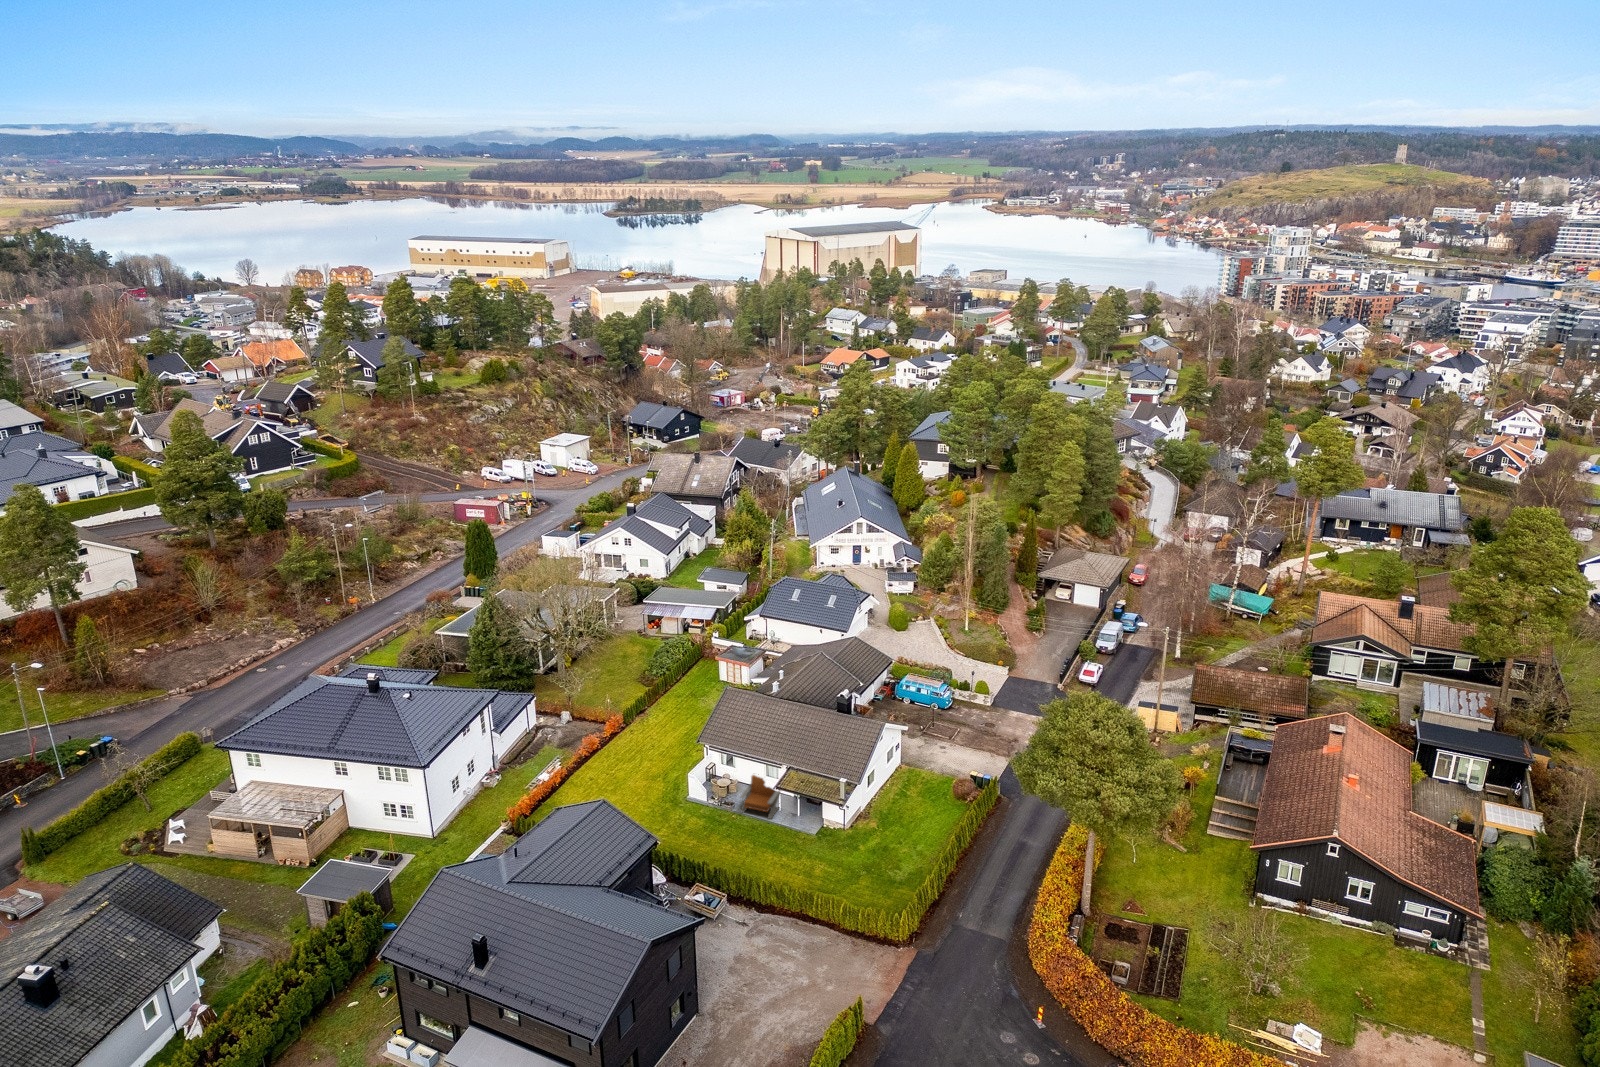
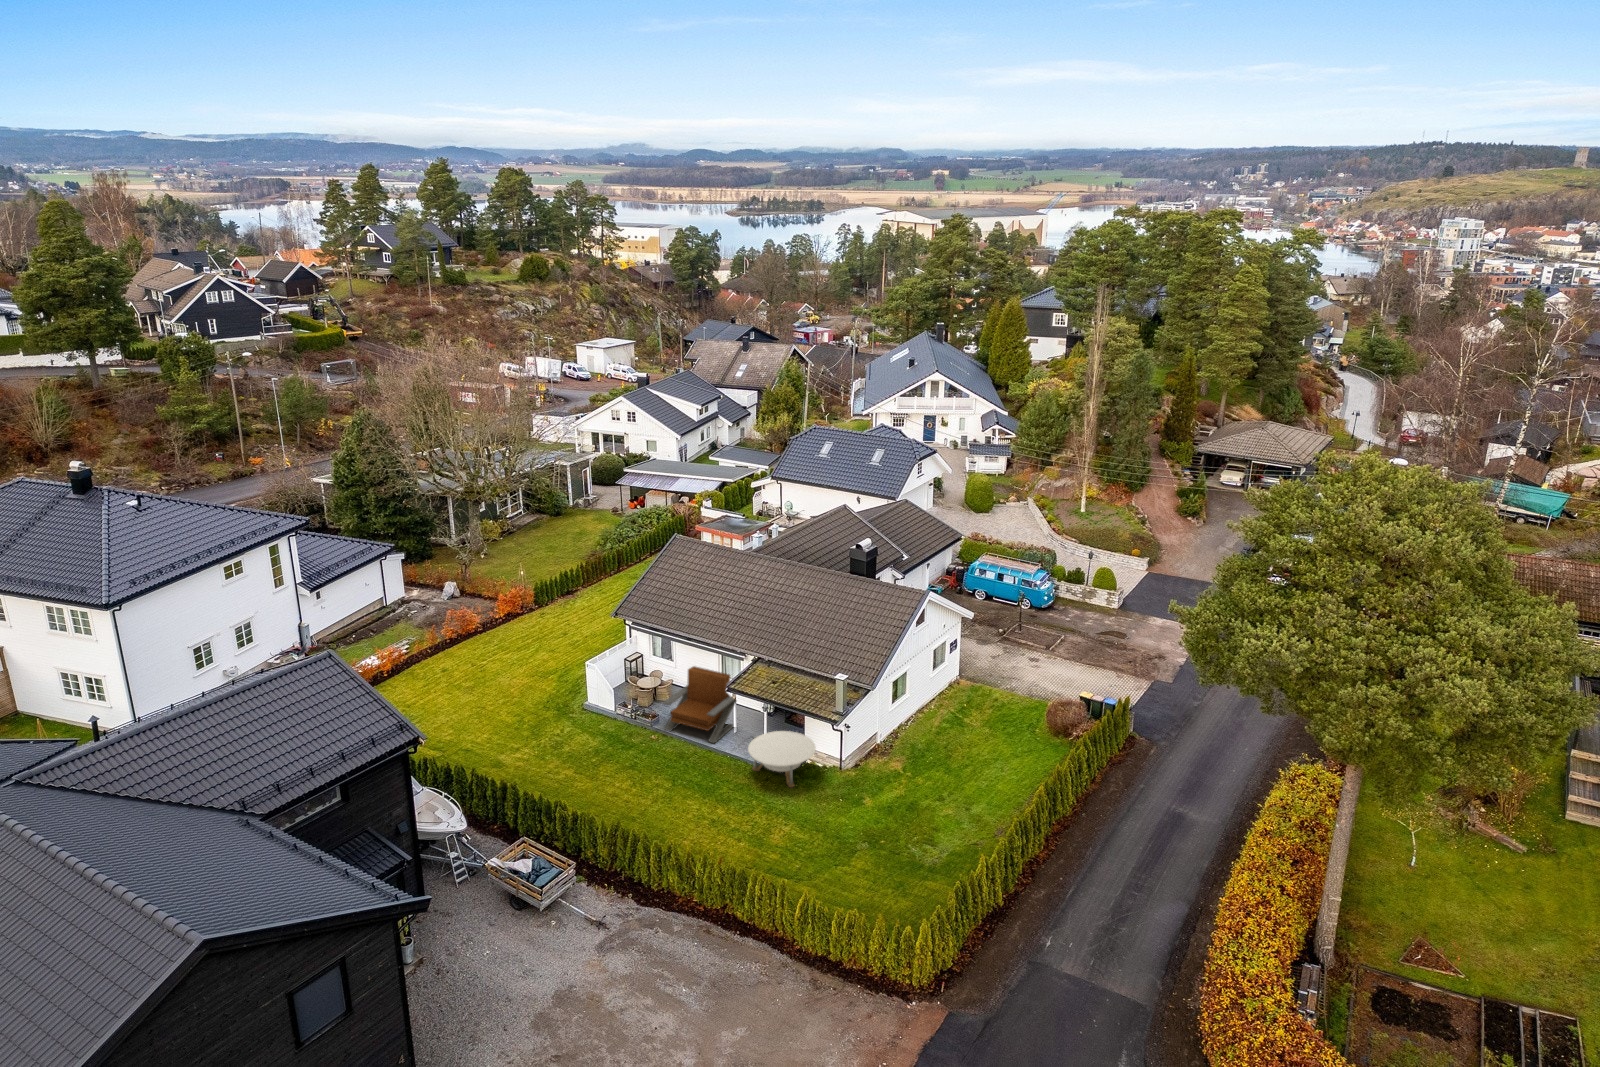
round table: none [795,811,832,843] -> present [748,731,816,788]

